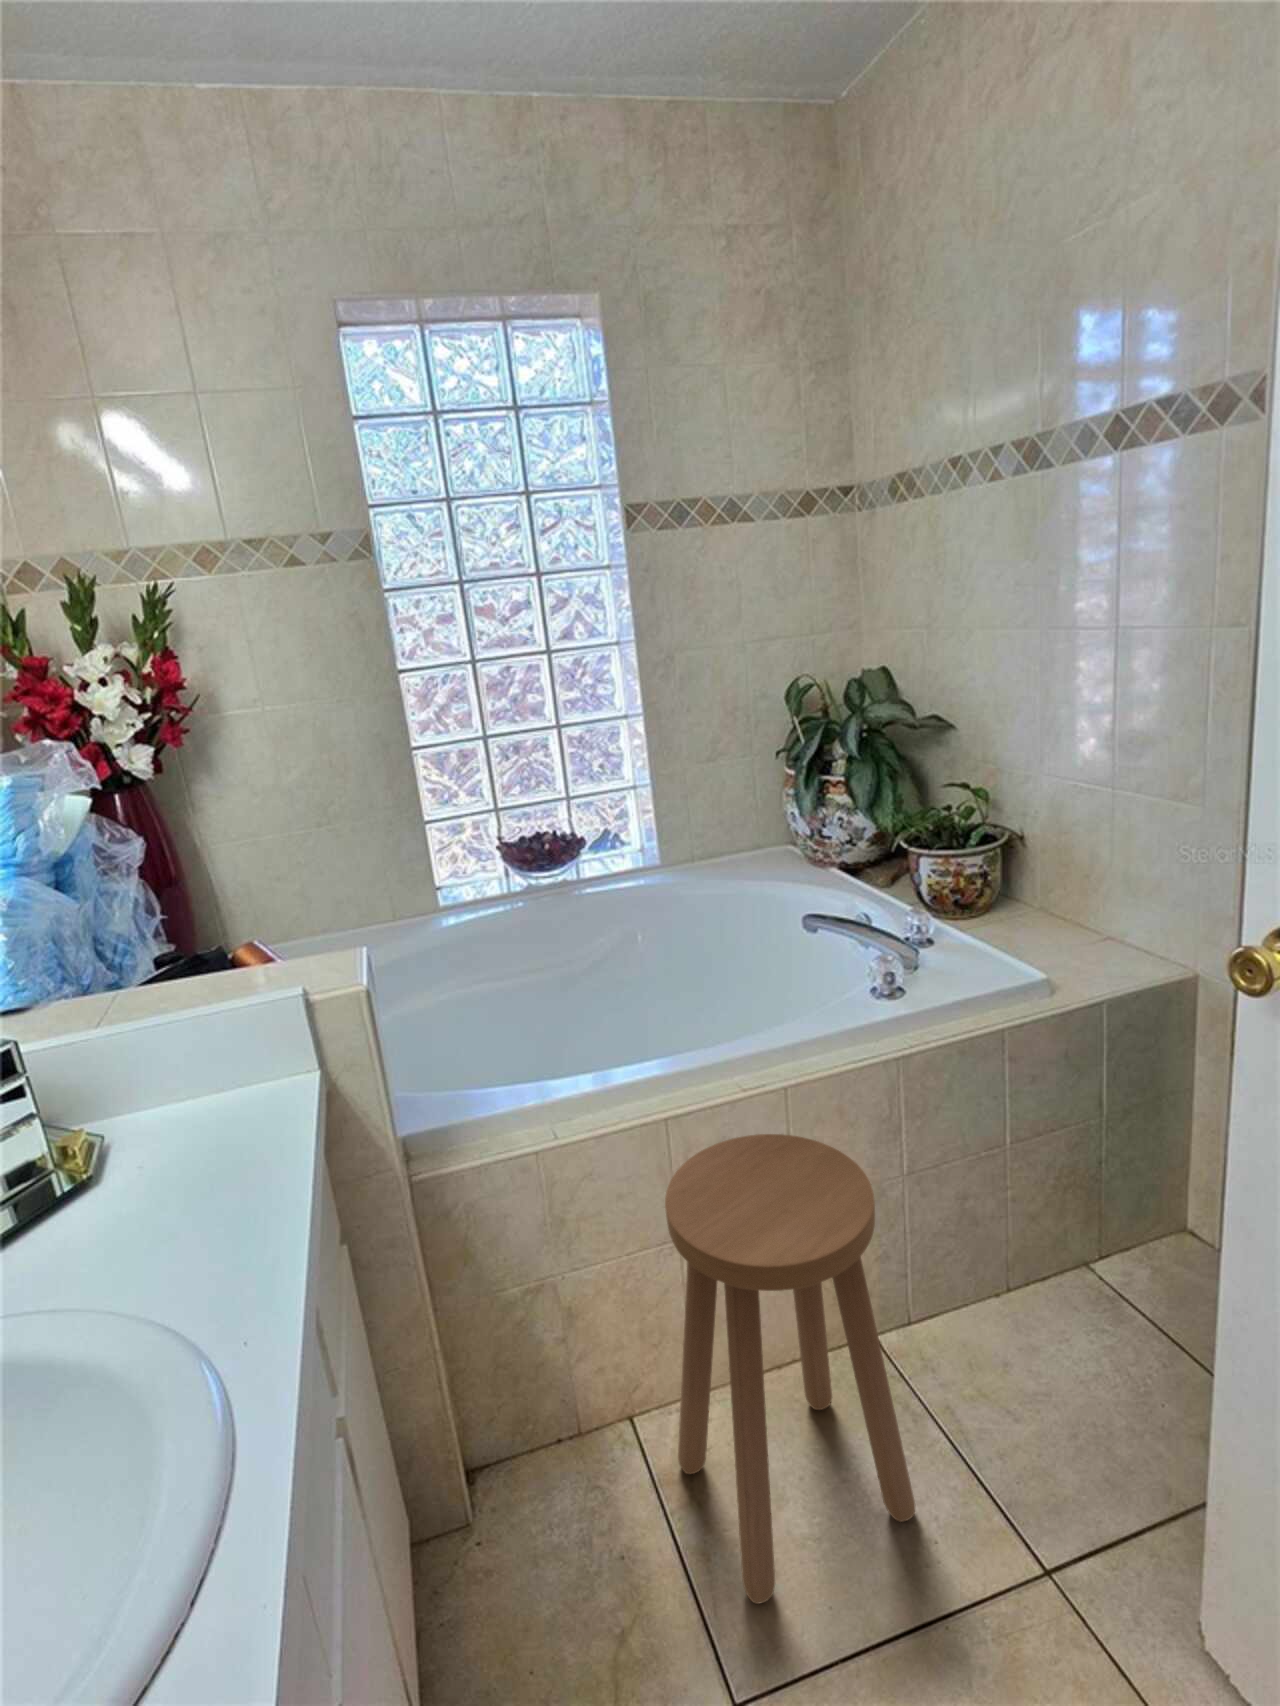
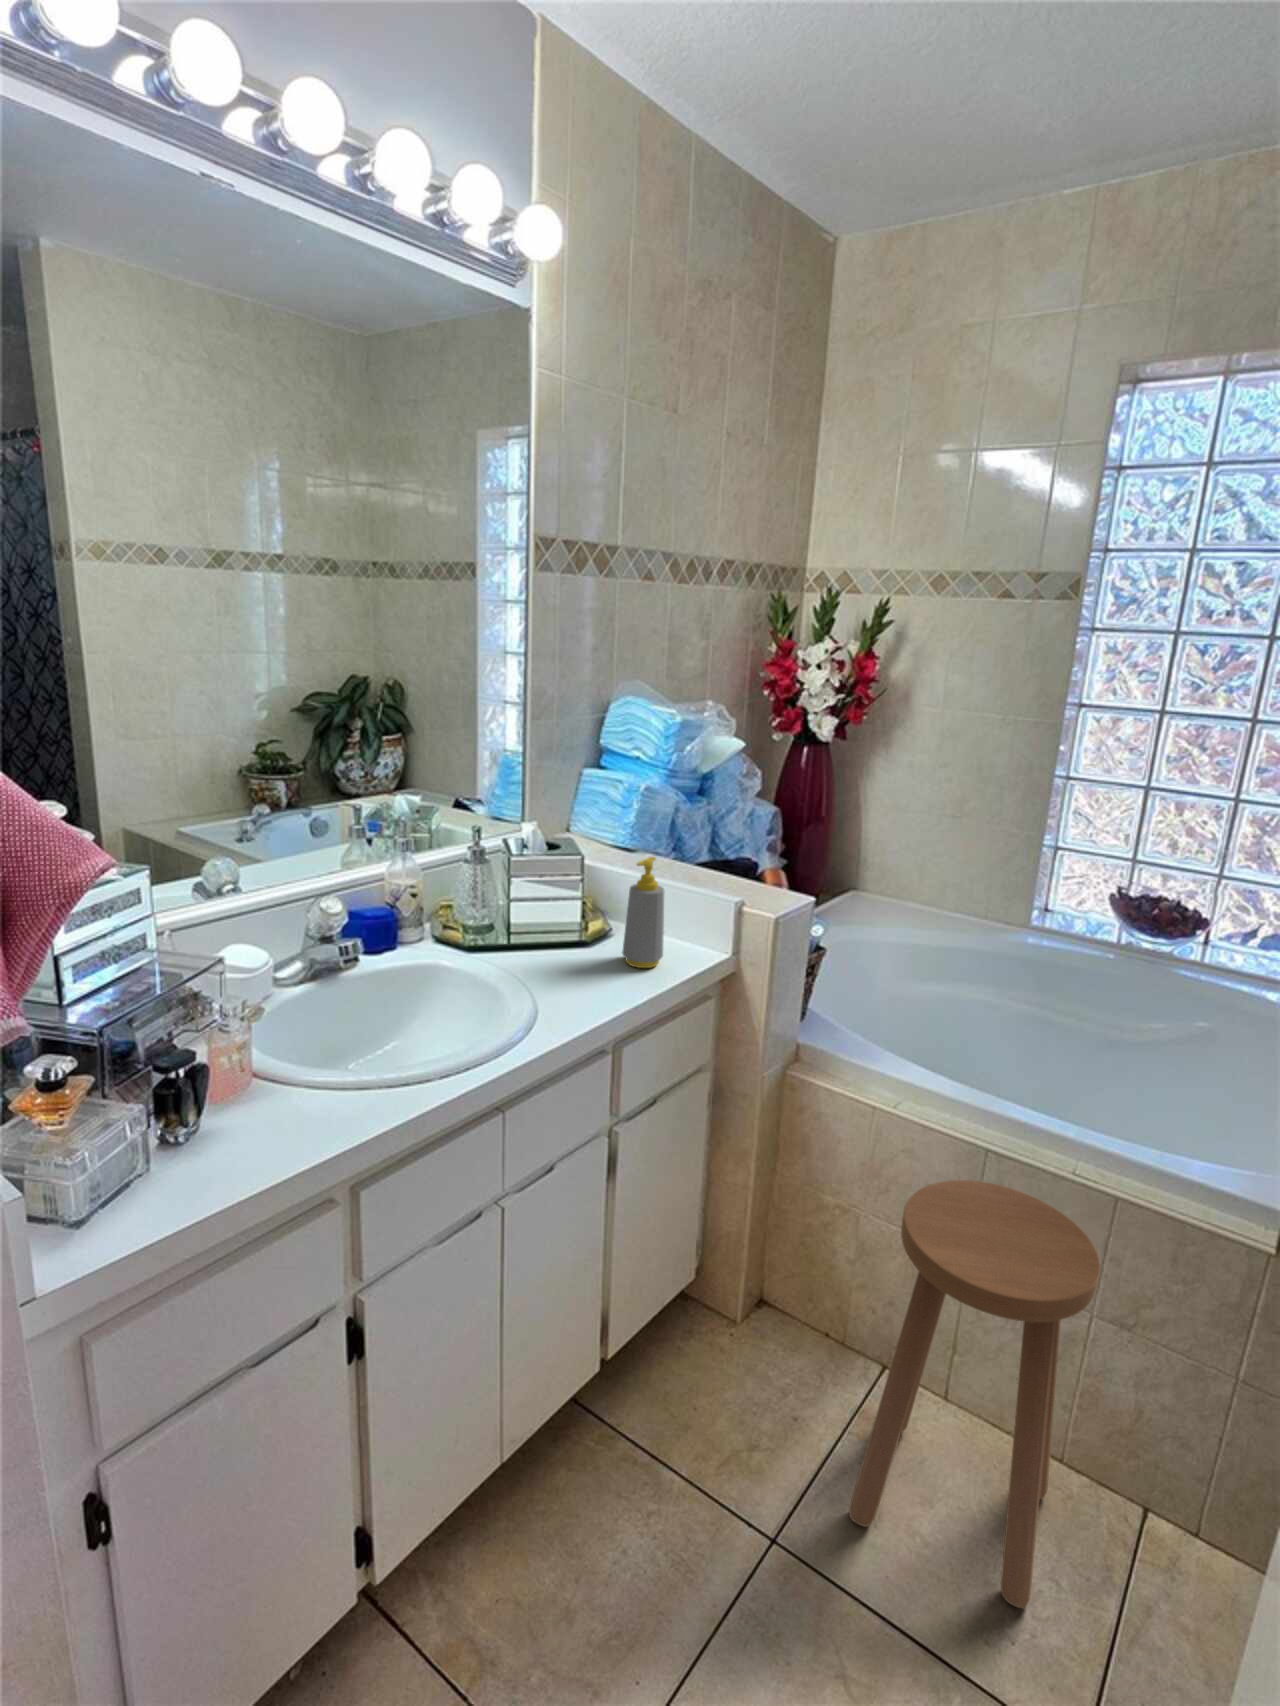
soap bottle: none [140,990,242,1183] -> present [622,857,664,968]

